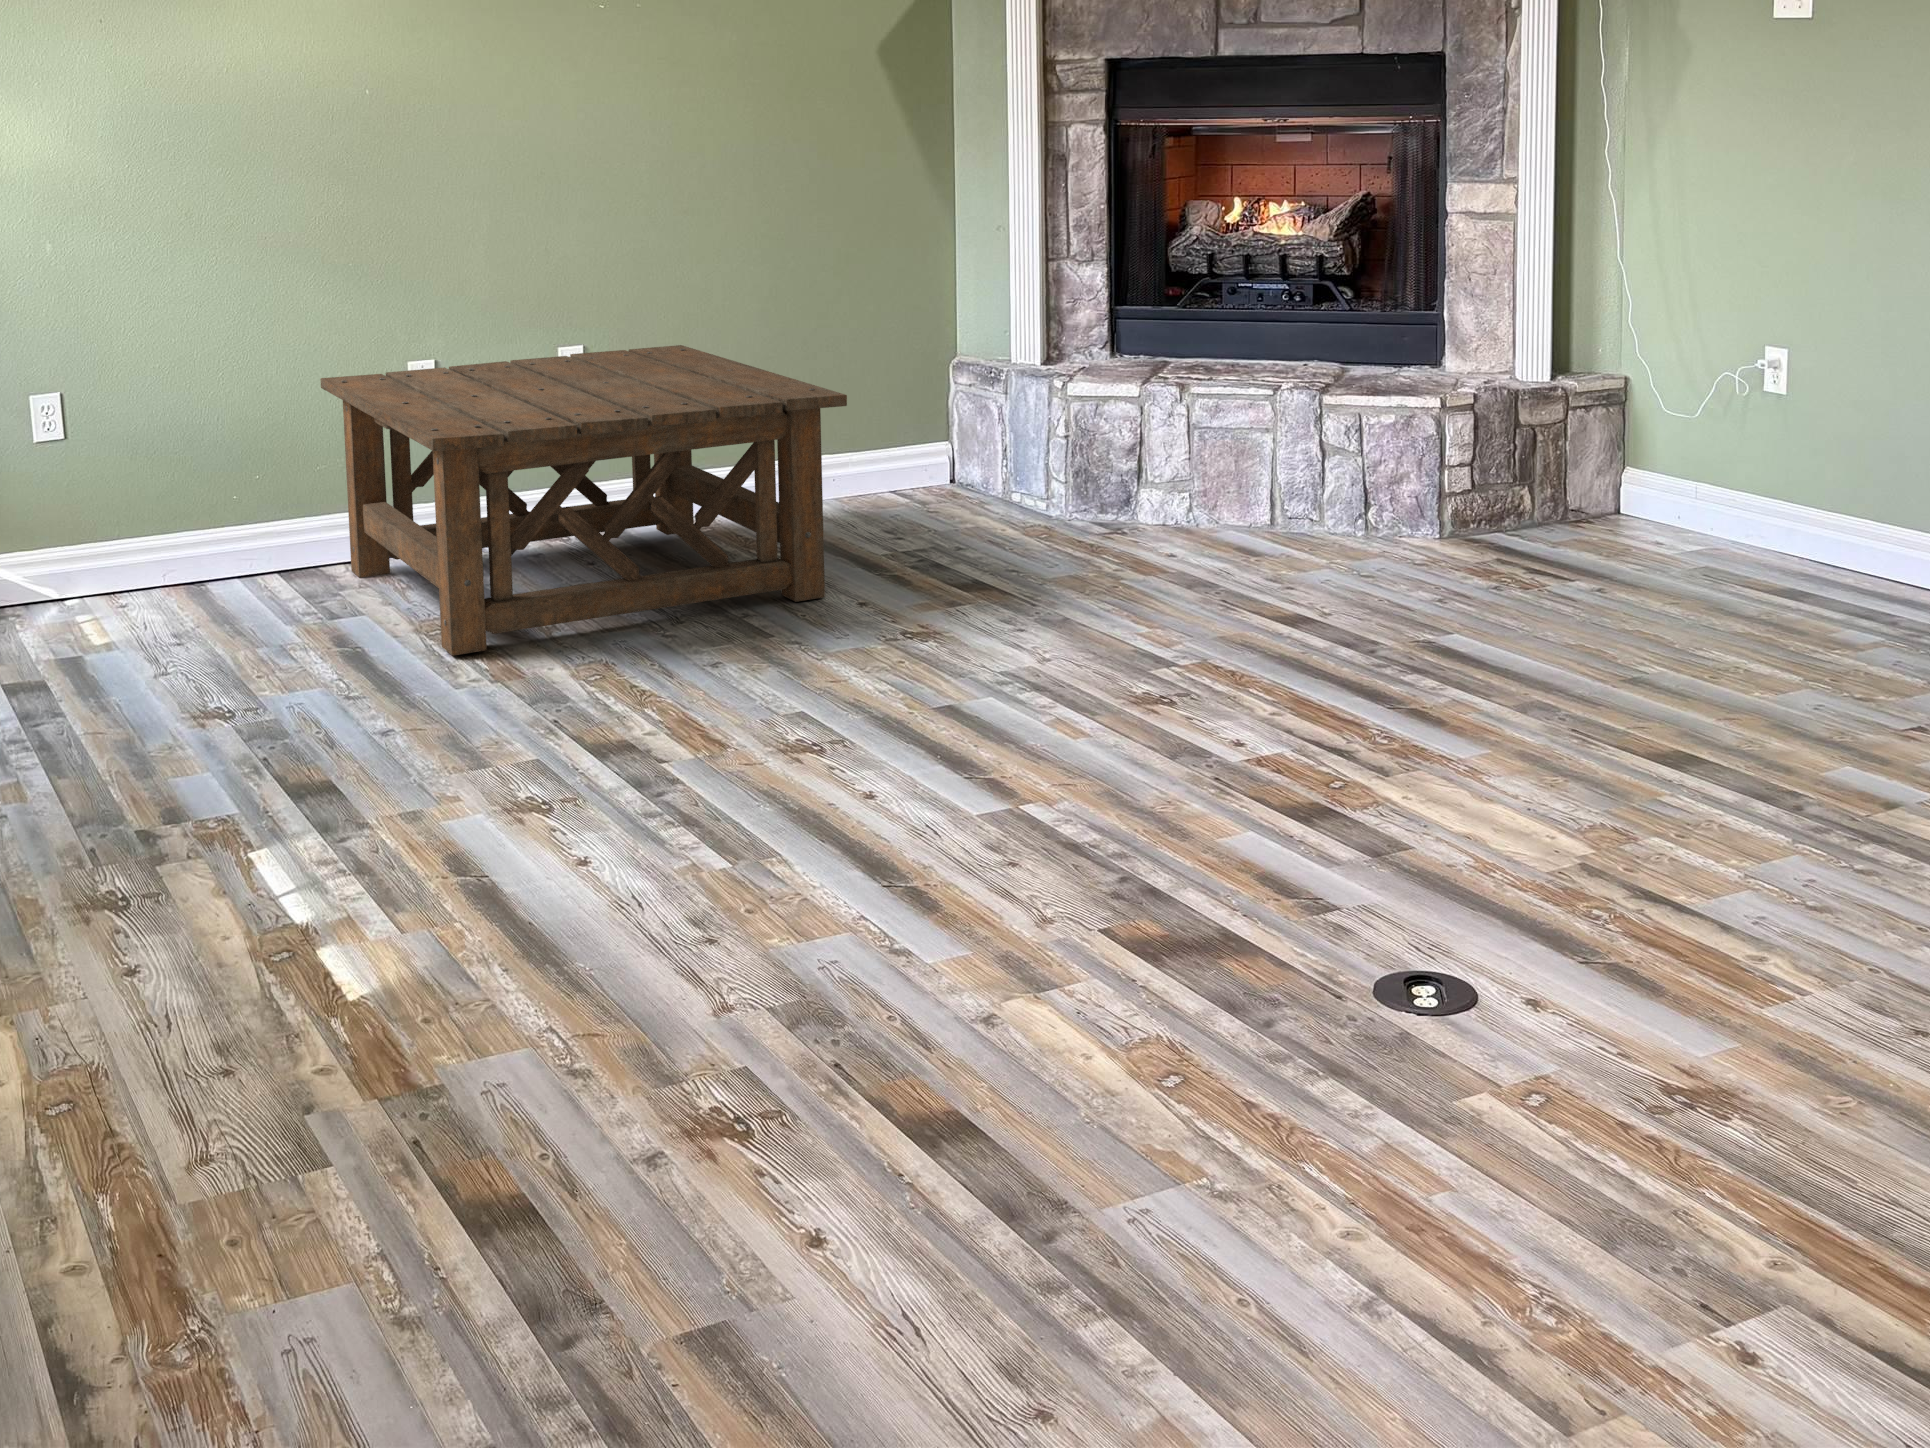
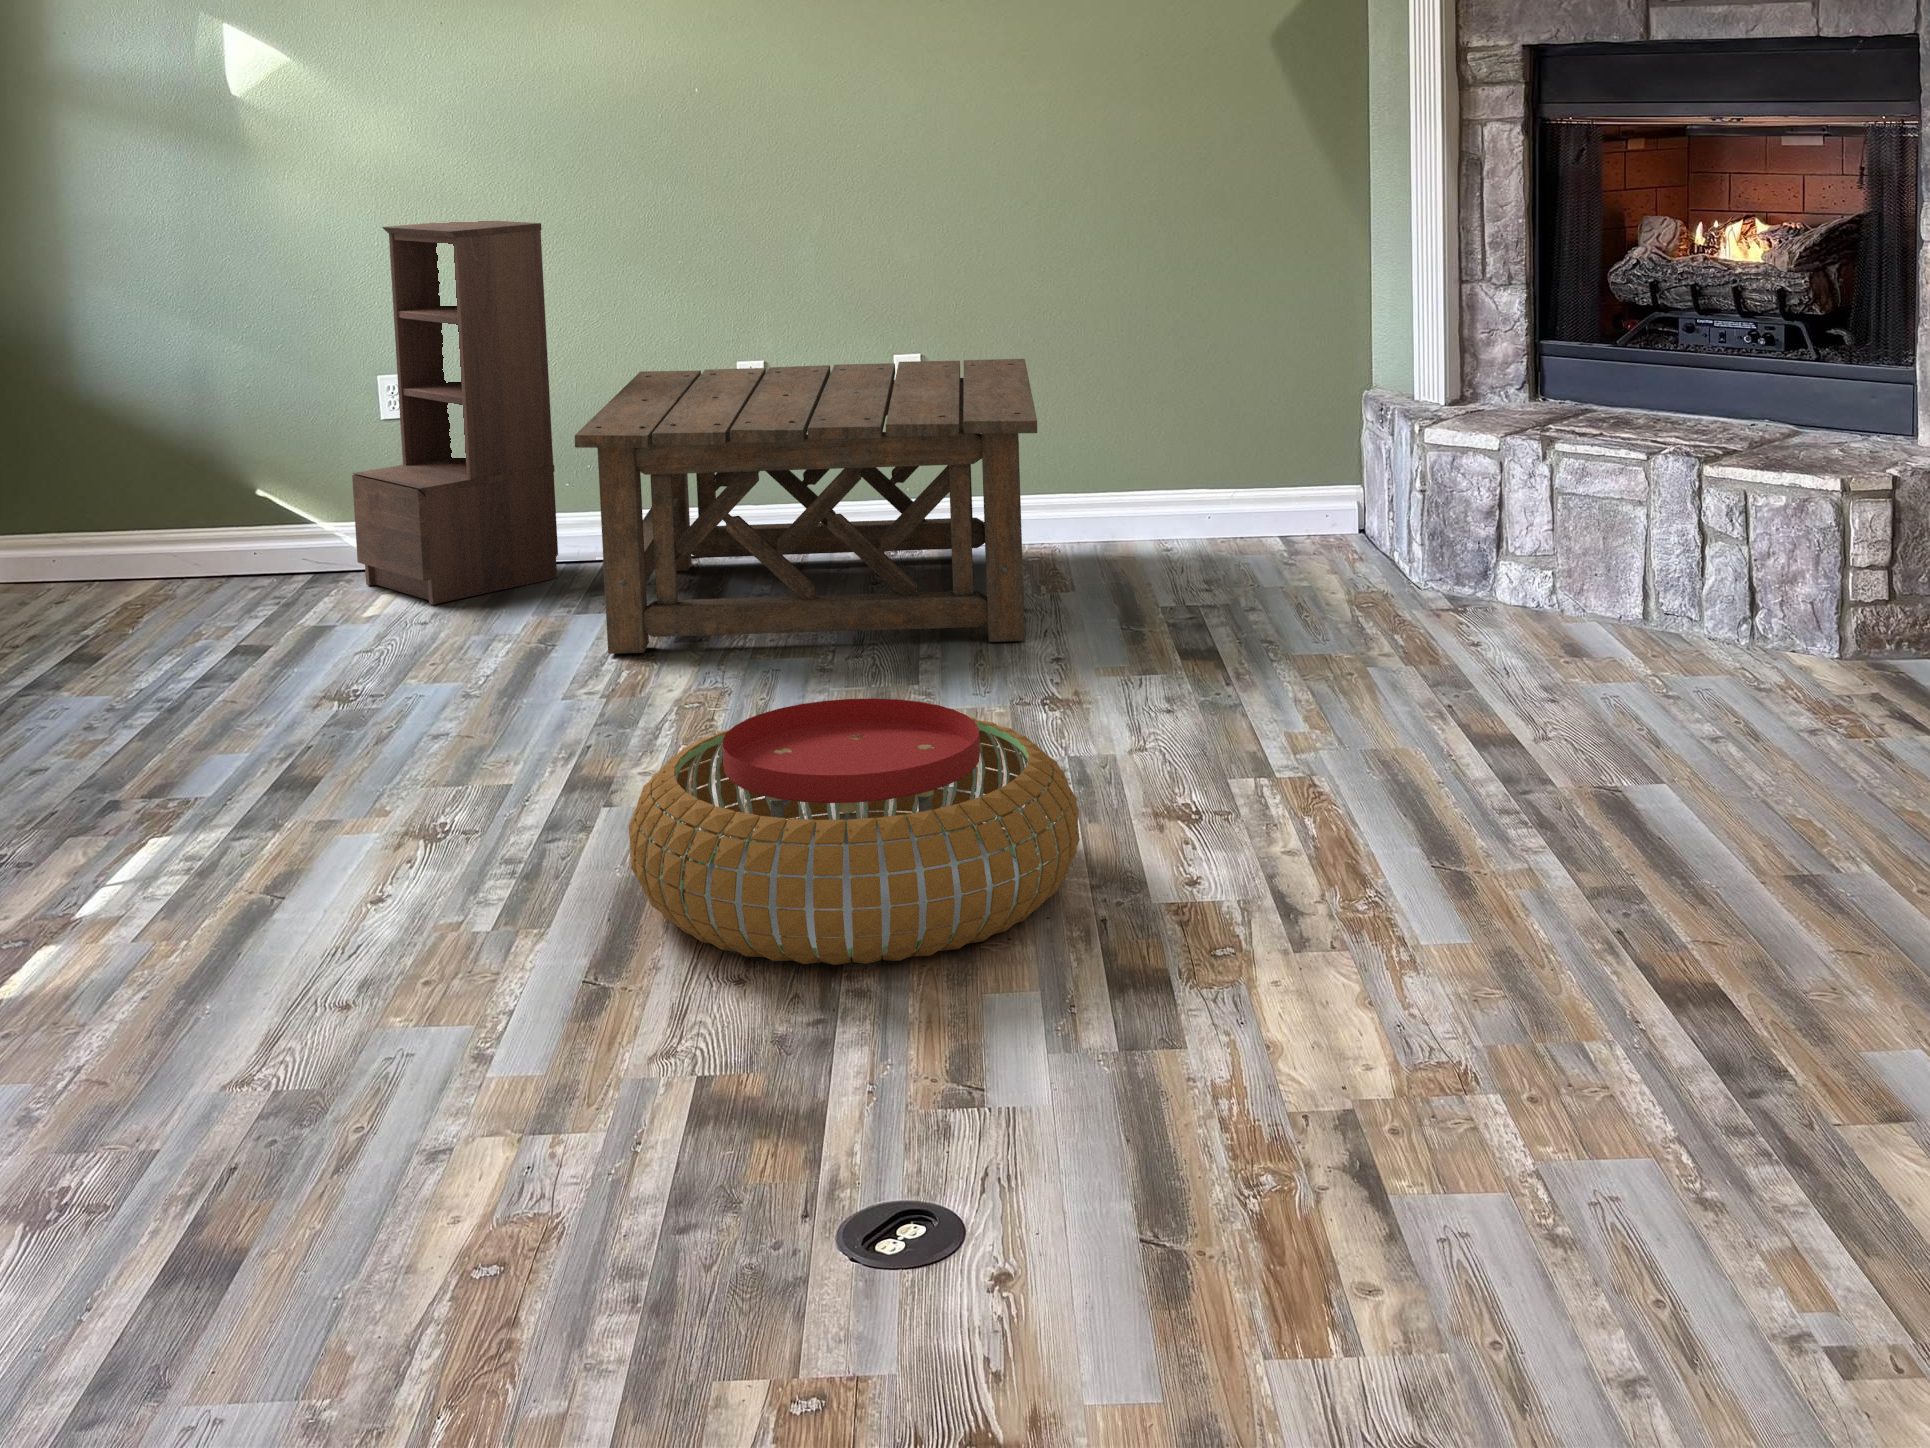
bookshelf: none [38,228,262,635] -> present [352,221,558,604]
pouf: none [836,640,1242,878] -> present [629,698,1080,965]

